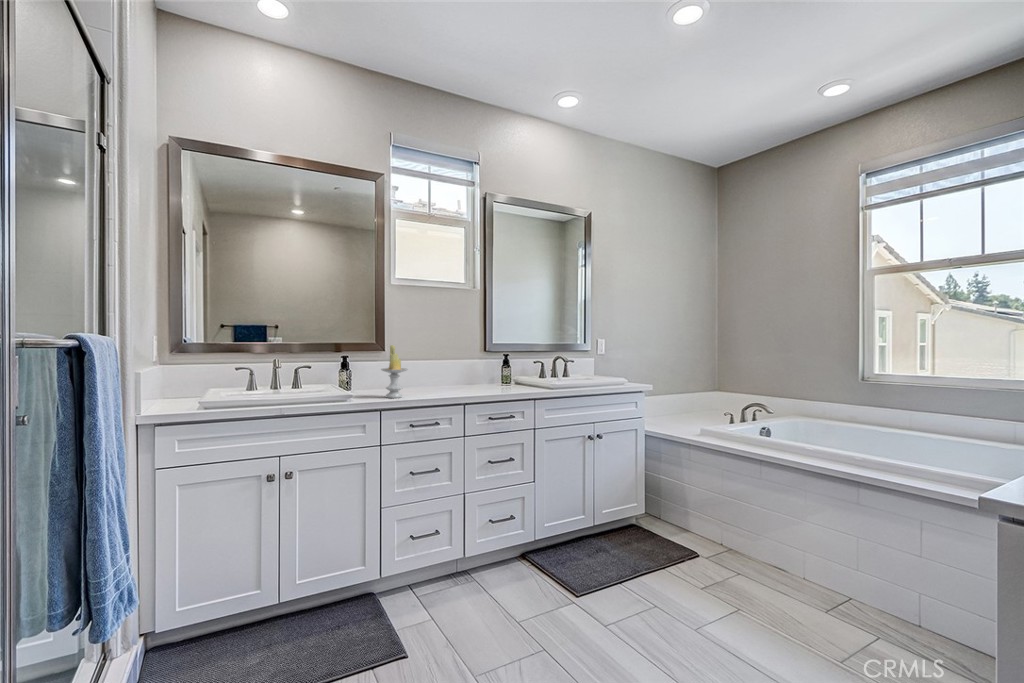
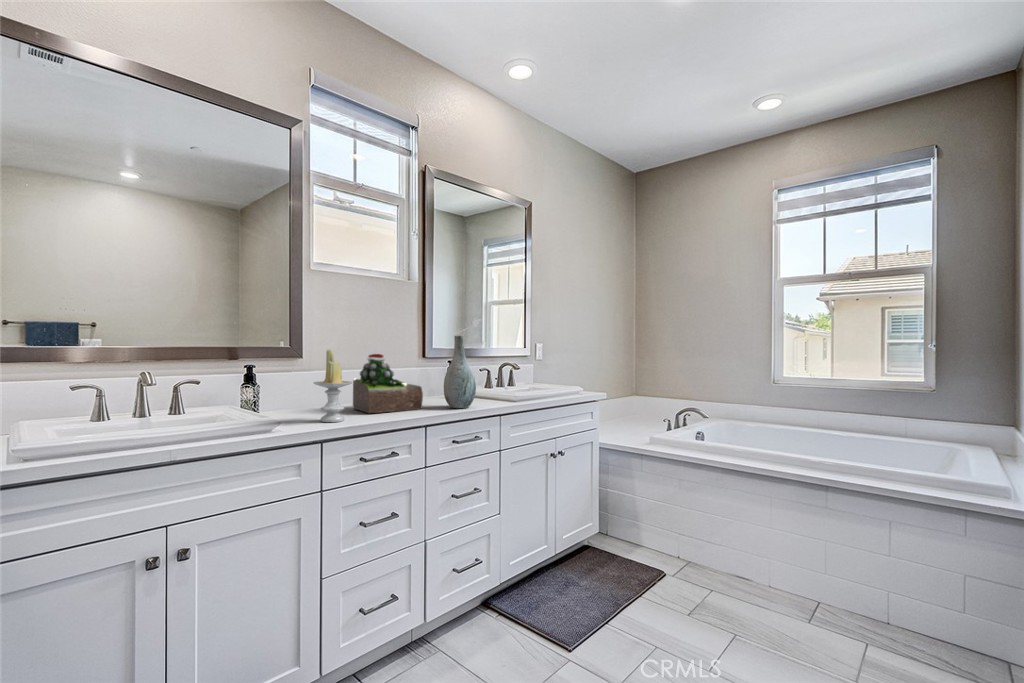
vase: none [484,334,509,392] -> present [444,335,476,408]
succulent plant: none [419,348,469,393] -> present [353,354,423,413]

